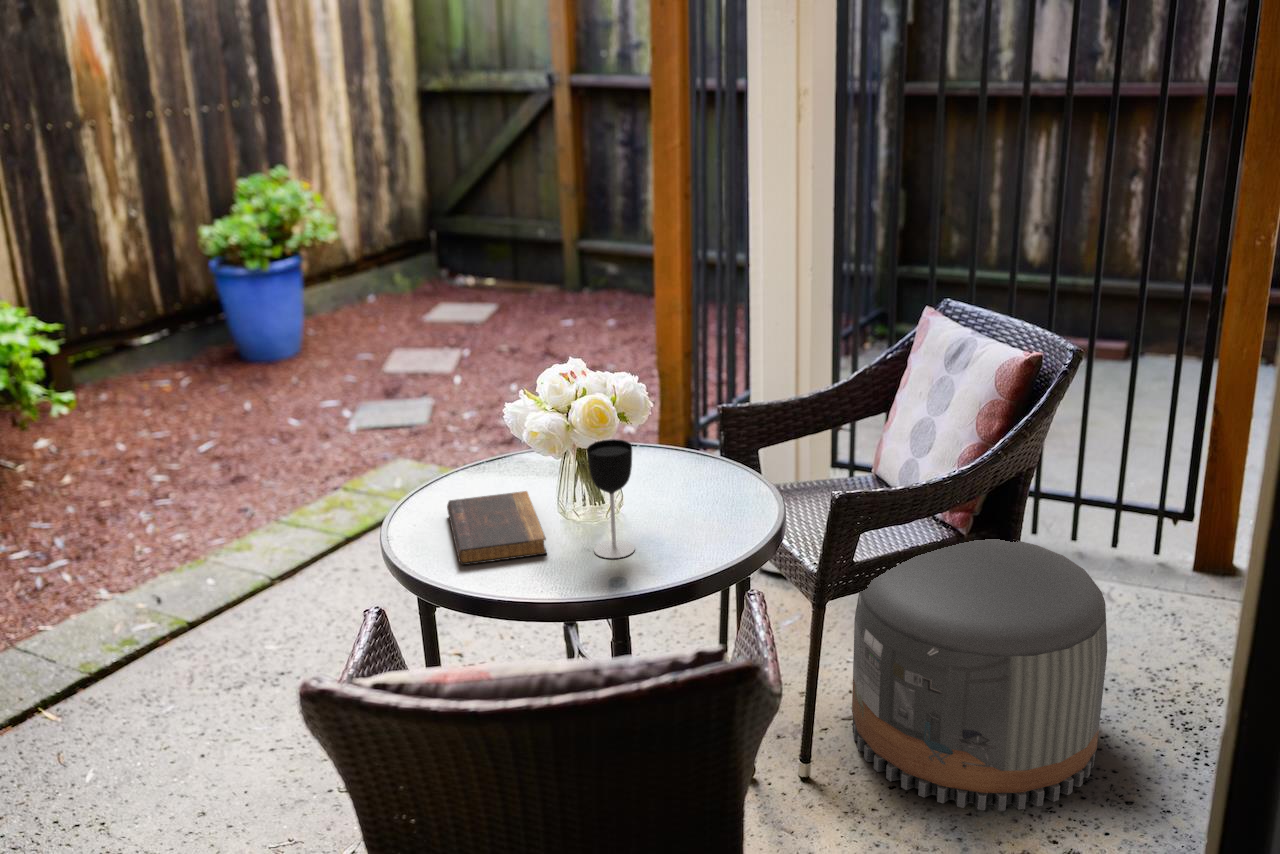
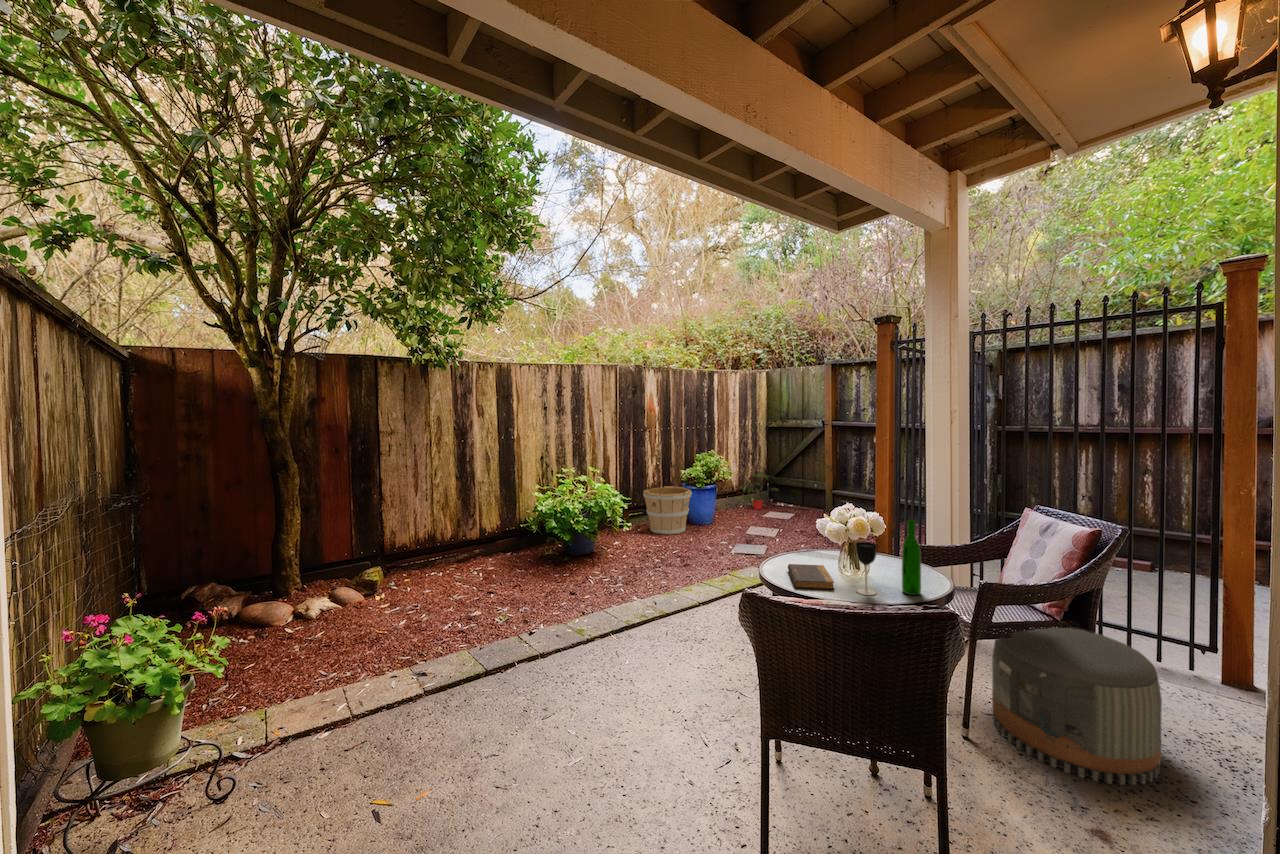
potted plant: none [365,208,464,299] -> present [743,472,777,509]
wooden bucket: none [104,270,238,399] -> present [643,486,692,535]
wine bottle: none [686,379,724,540] -> present [902,520,921,595]

